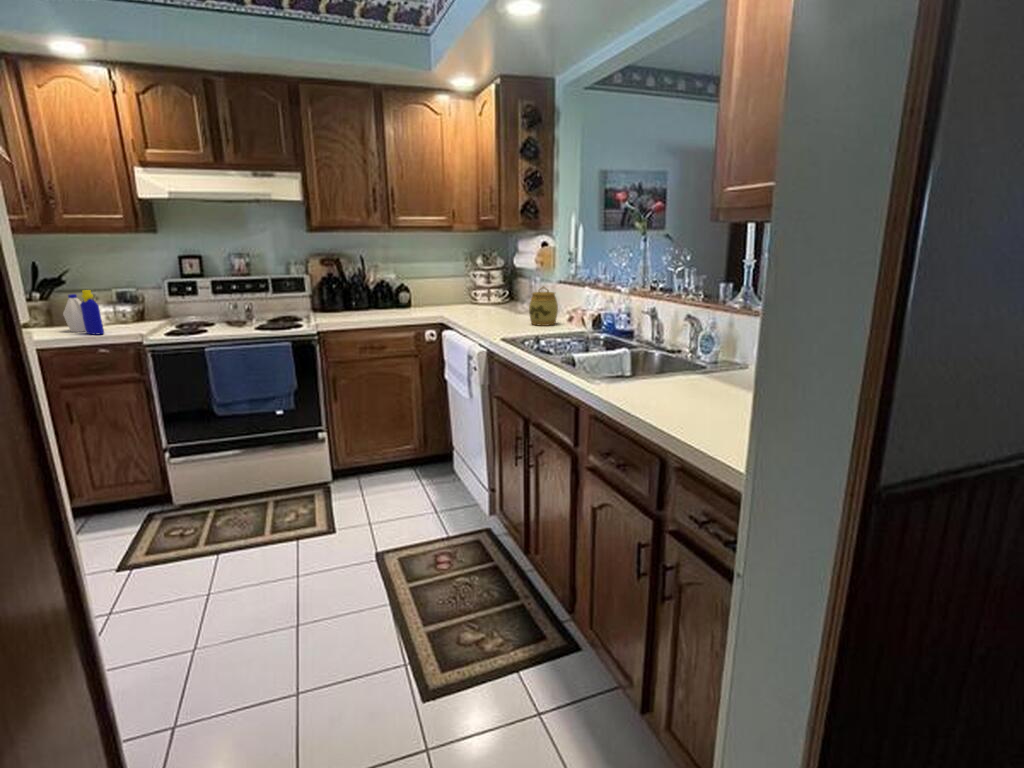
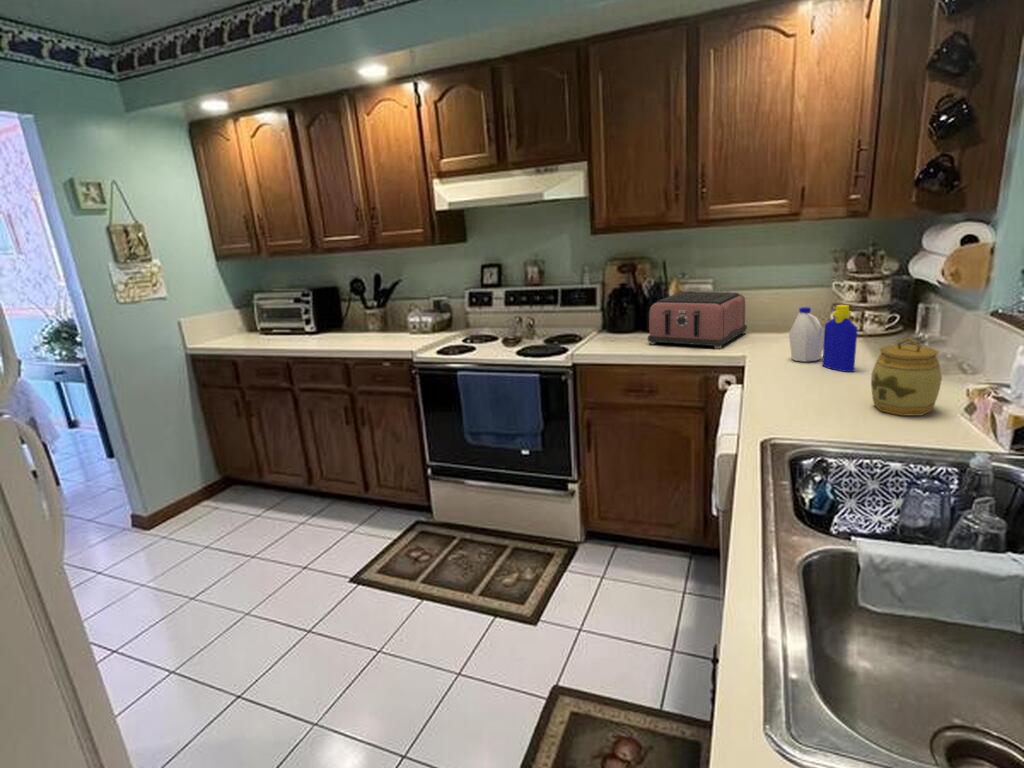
toaster: none [364,279,424,316] -> present [648,292,747,349]
bottle: present [63,290,104,334] -> present [789,305,857,372]

